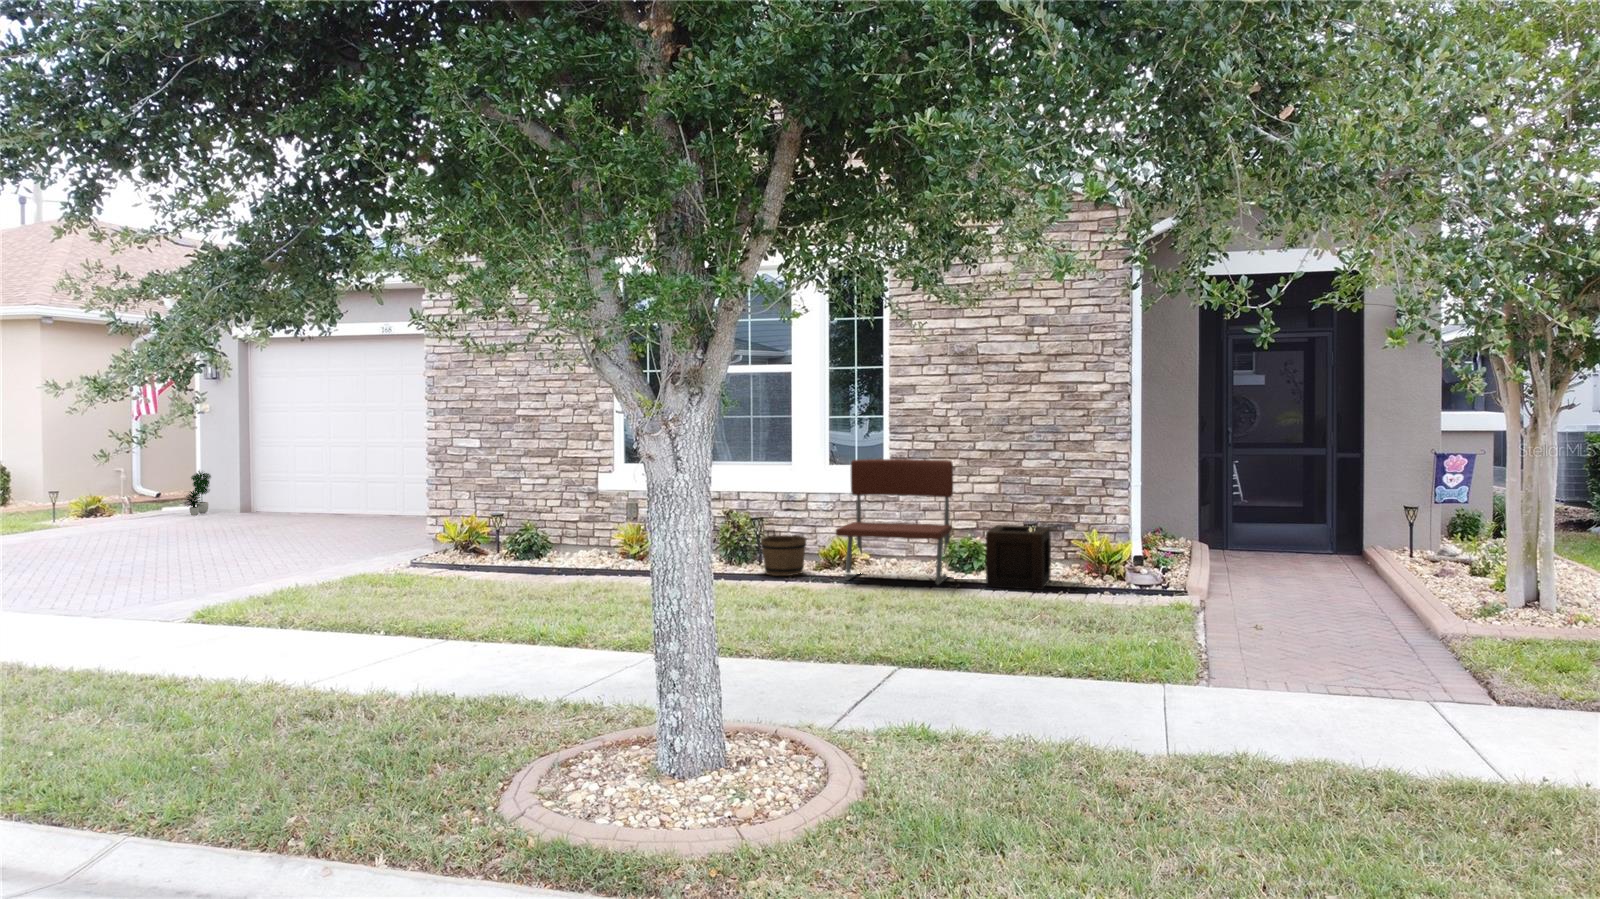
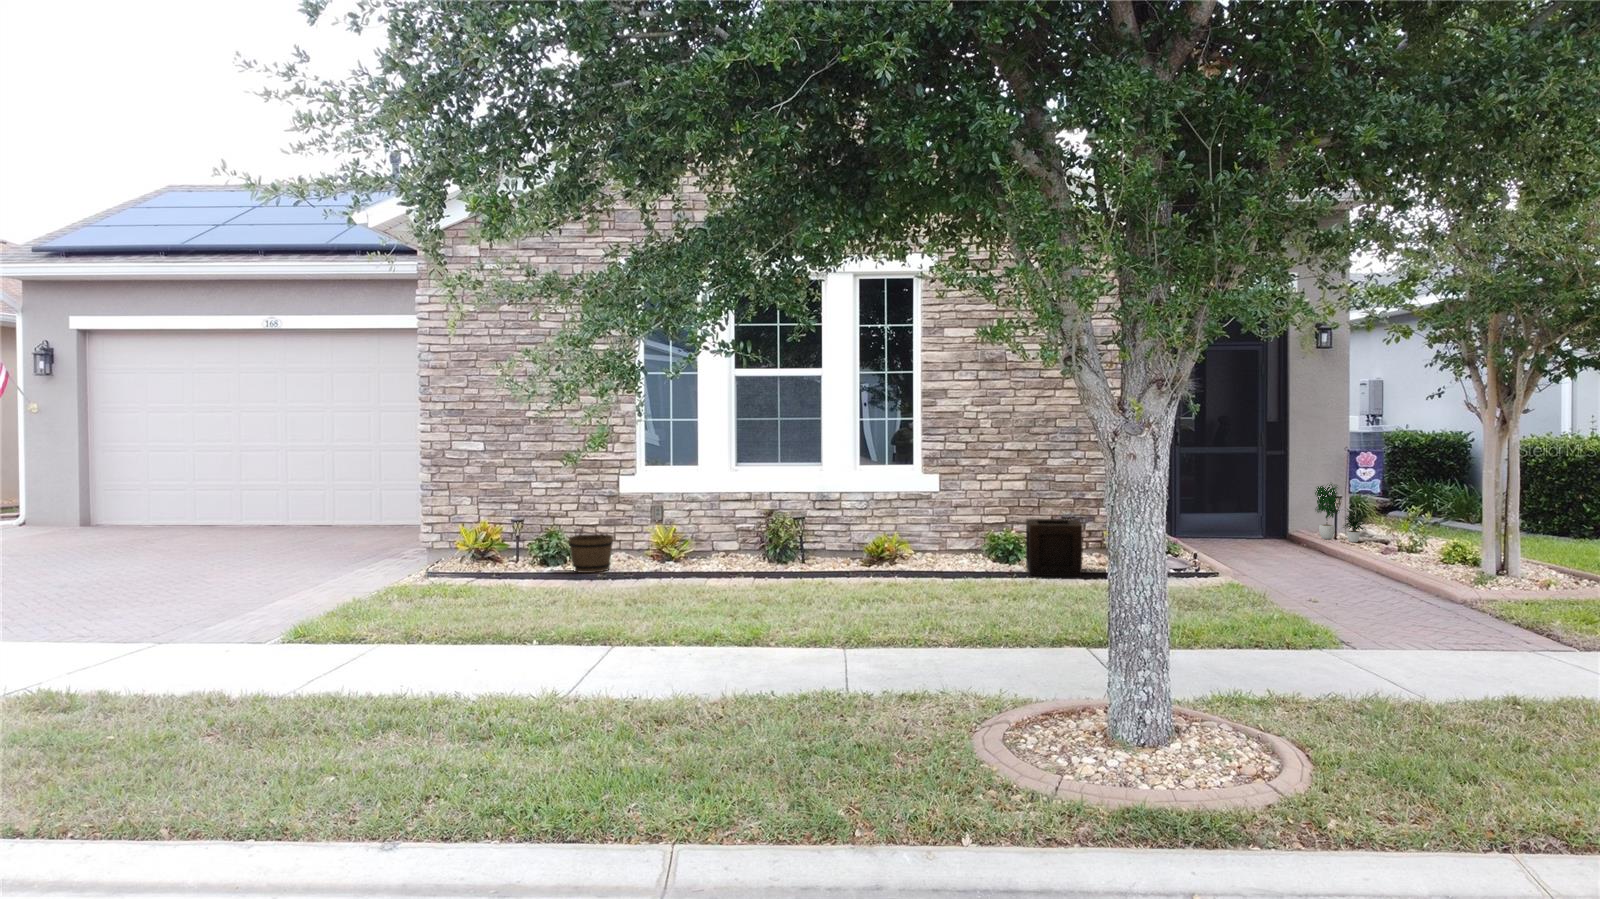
bench: present [836,459,953,585] -> none [889,459,991,575]
potted plant: present [184,471,211,515] -> present [1315,484,1366,542]
bucket: present [761,530,806,576] -> present [569,529,613,573]

